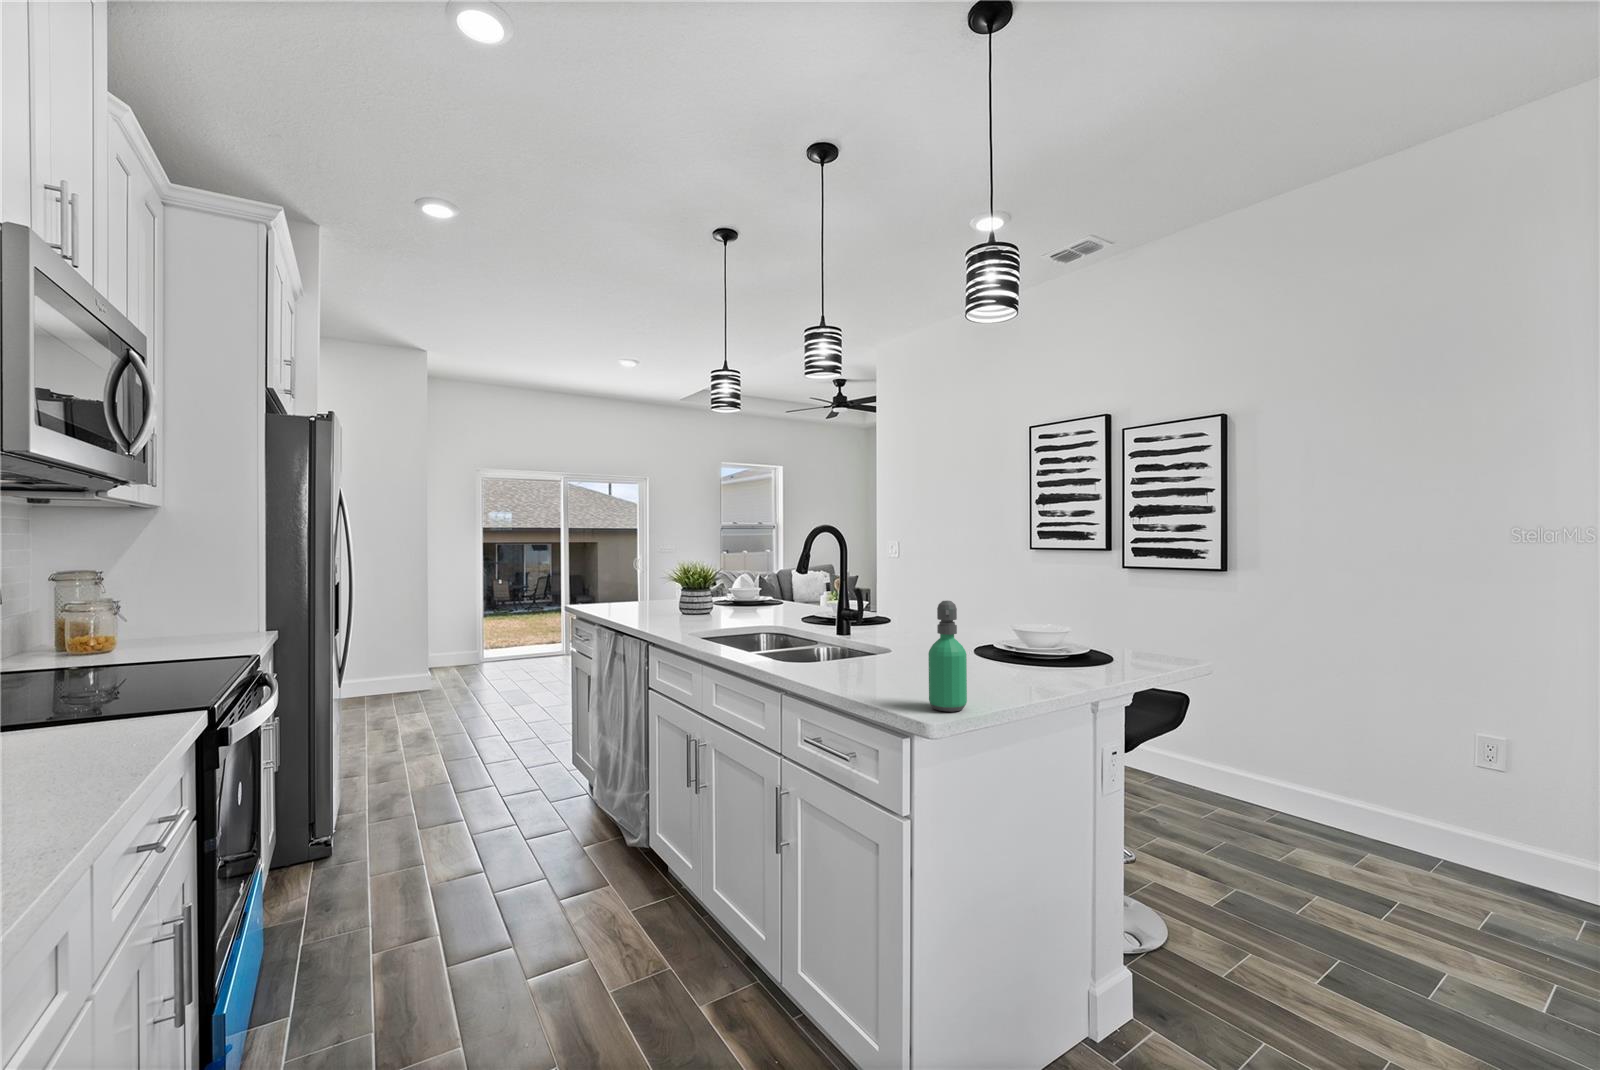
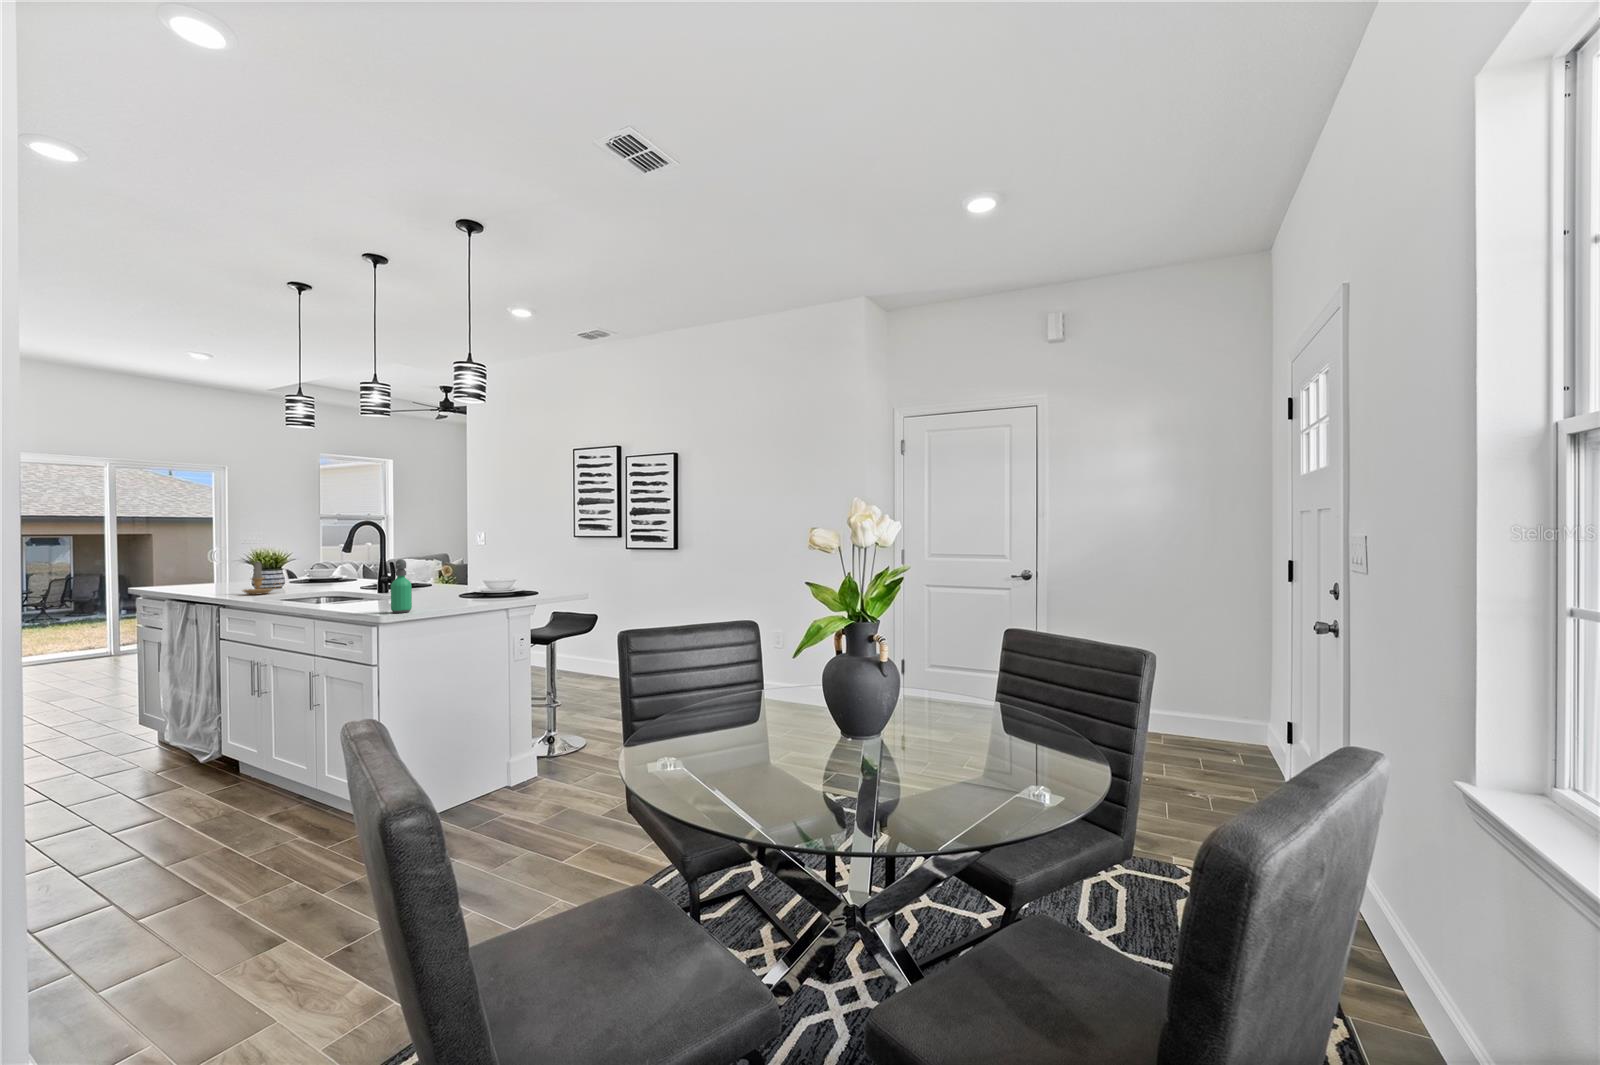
candle: none [671,581,714,628] -> present [243,562,276,595]

